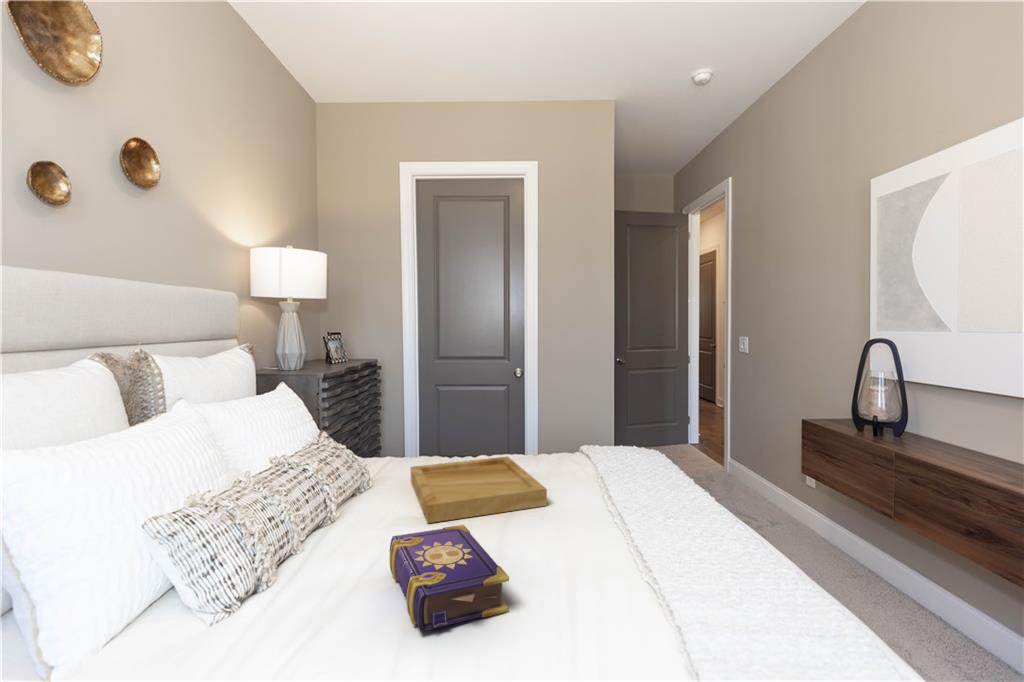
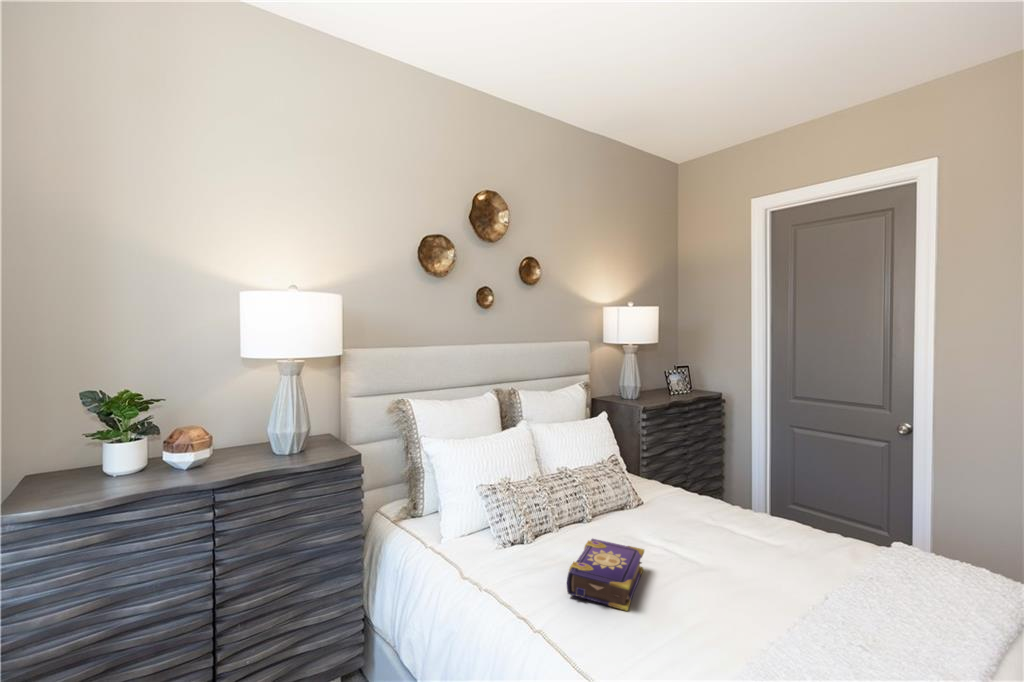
tray: present [411,457,547,523] -> none [642,500,762,567]

